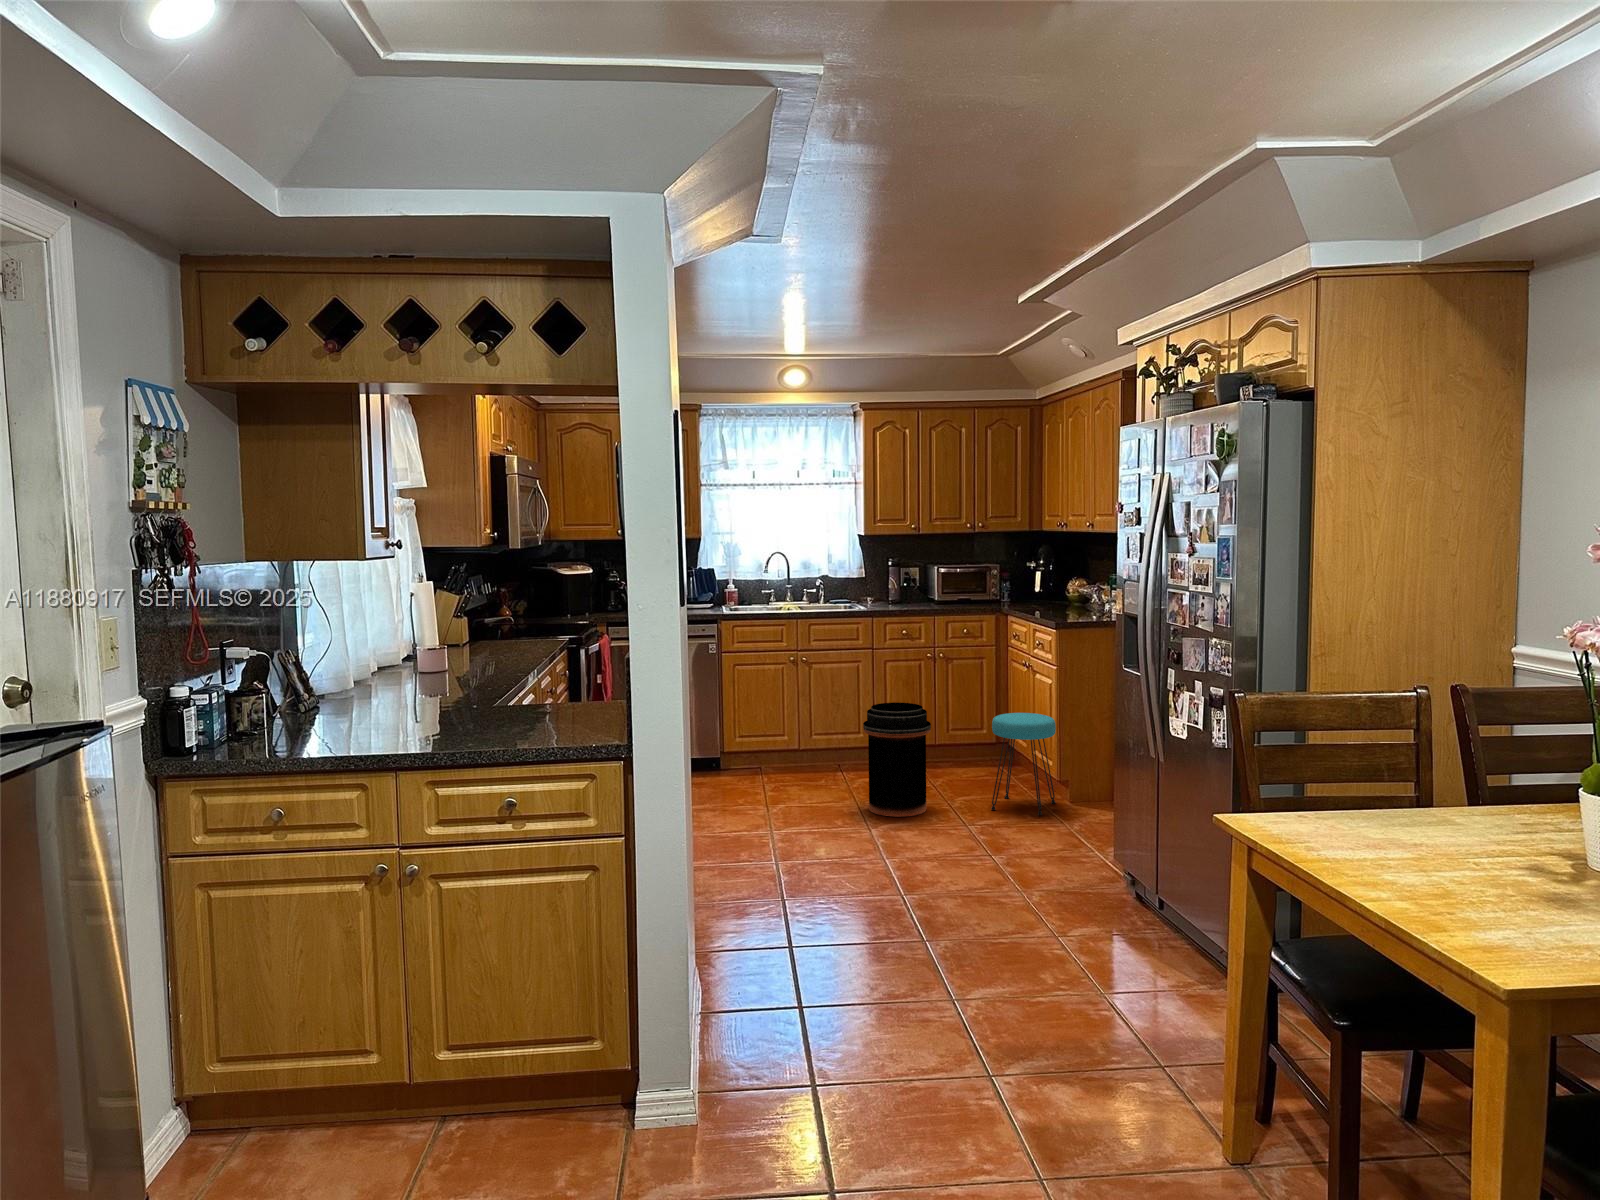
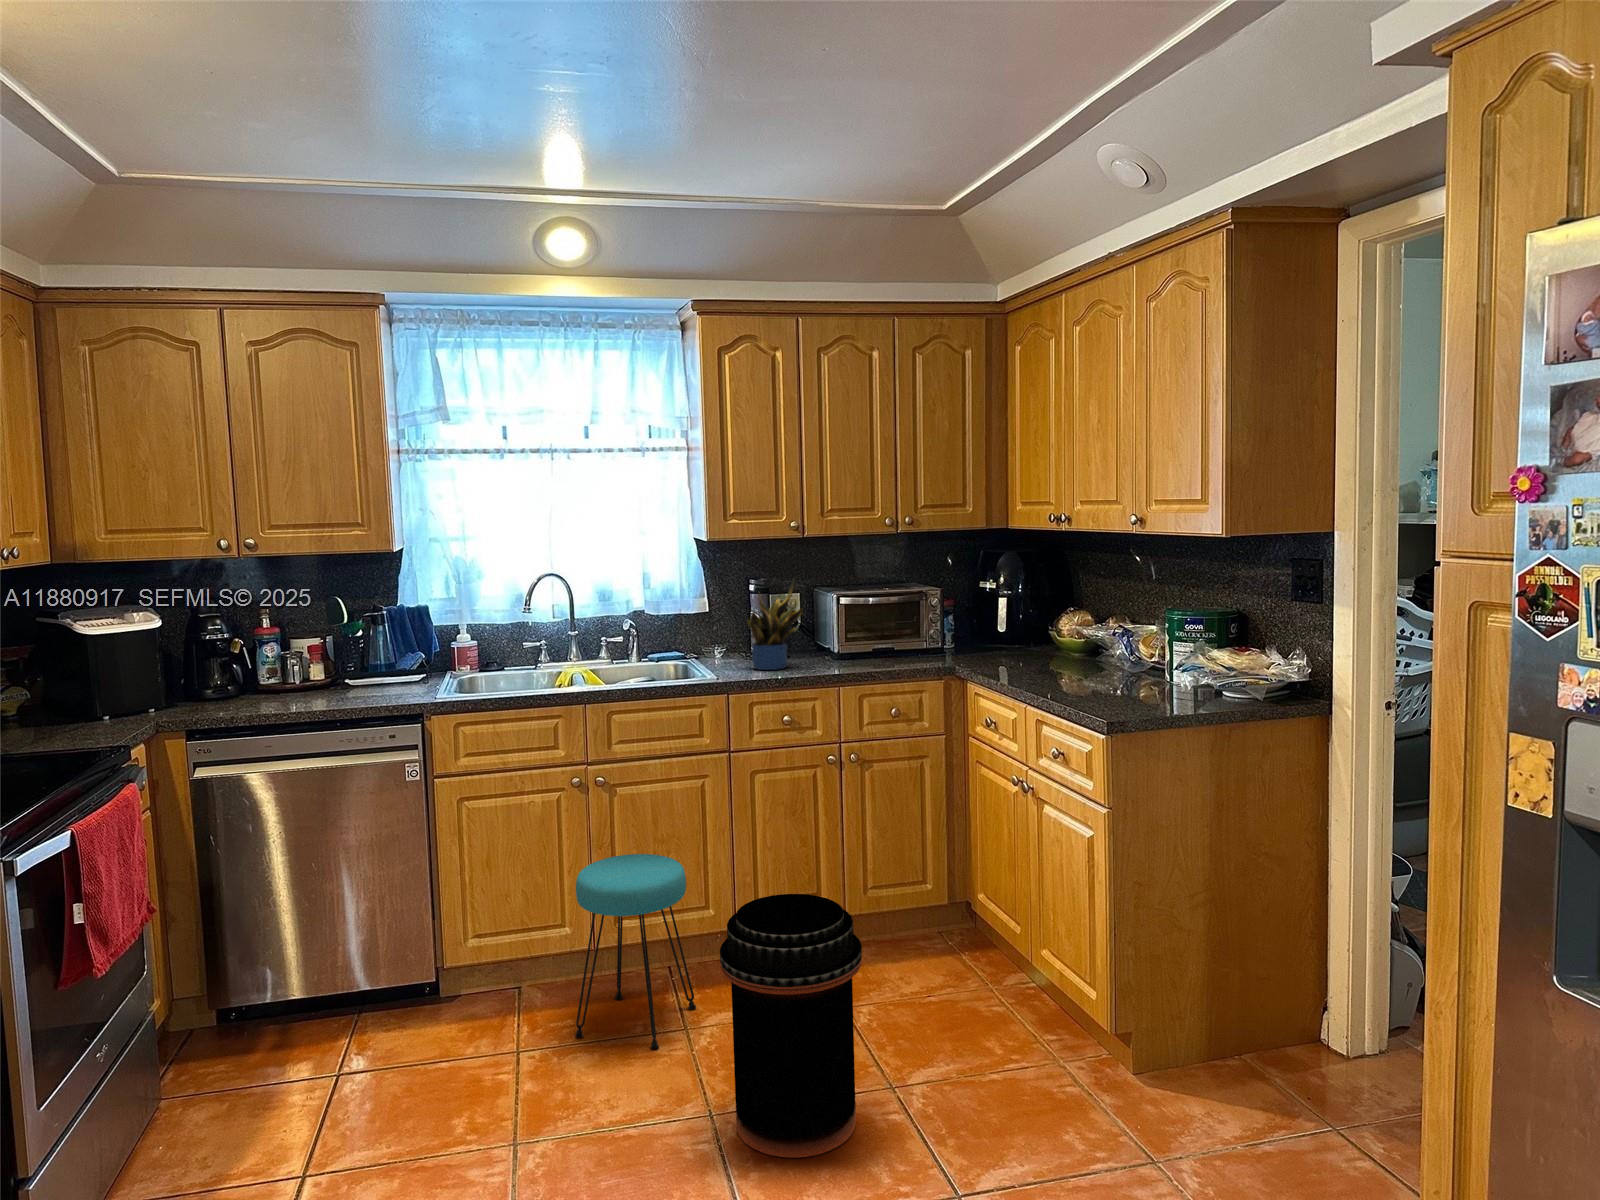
potted plant: none [886,556,917,607] -> present [747,581,802,670]
stool: present [991,713,1056,815] -> present [575,854,696,1048]

